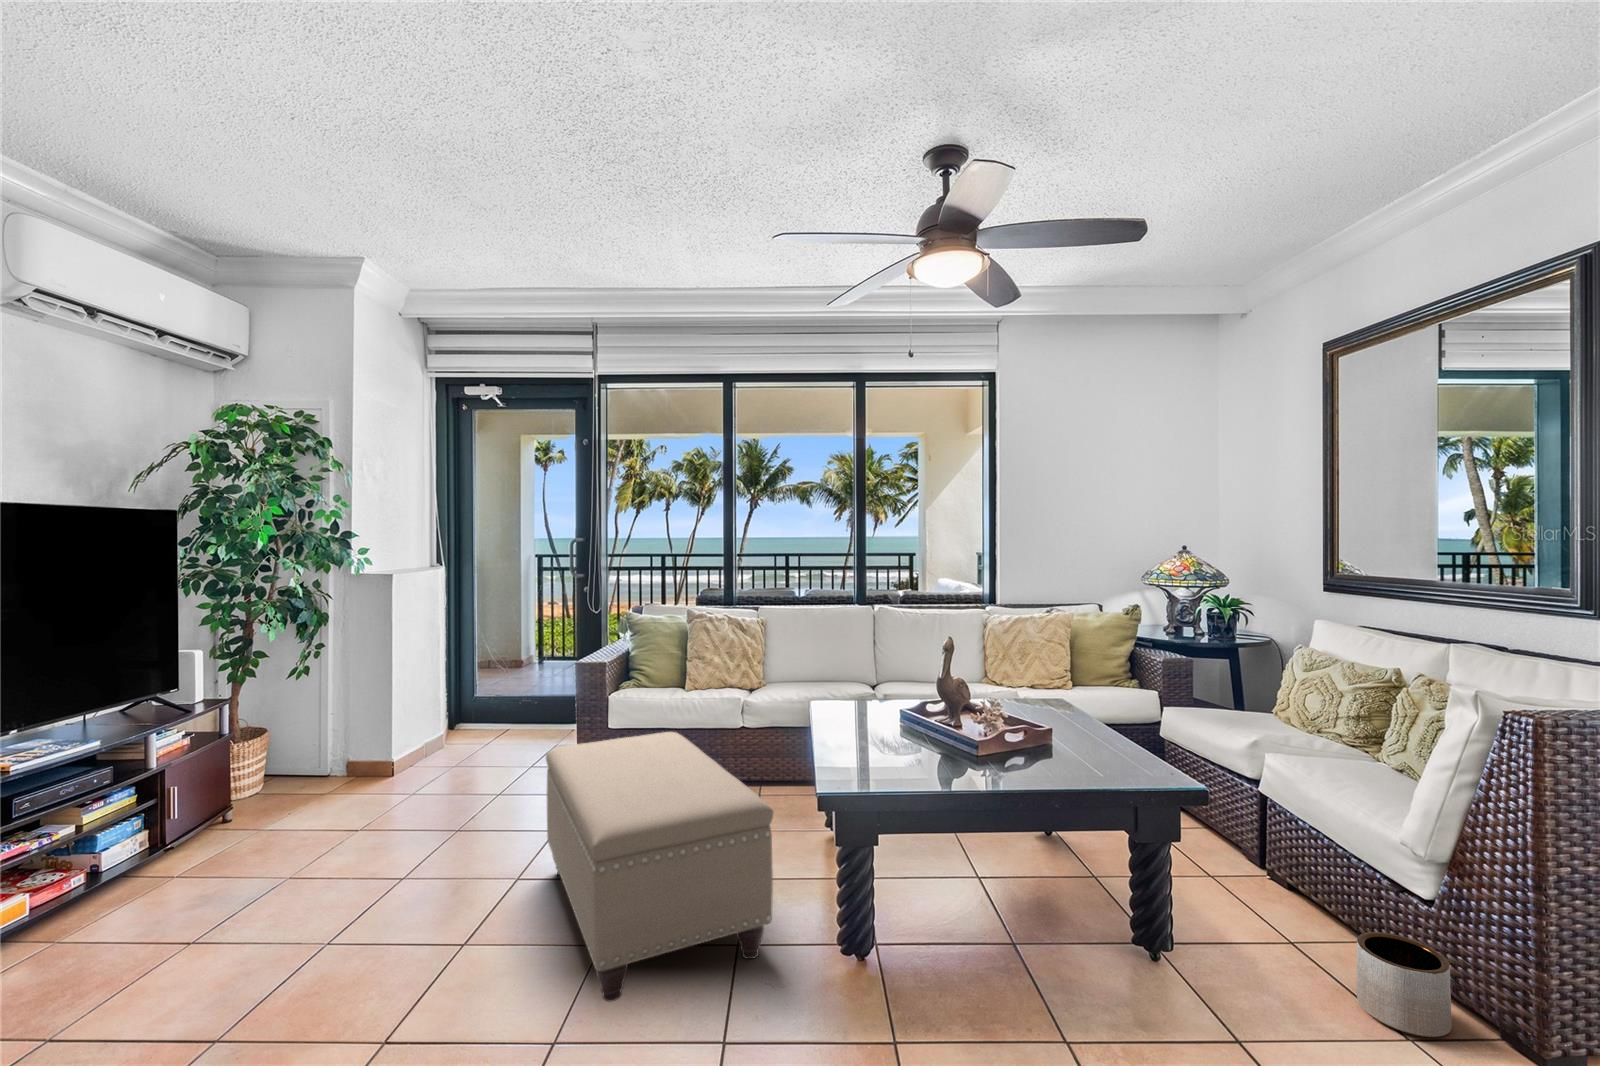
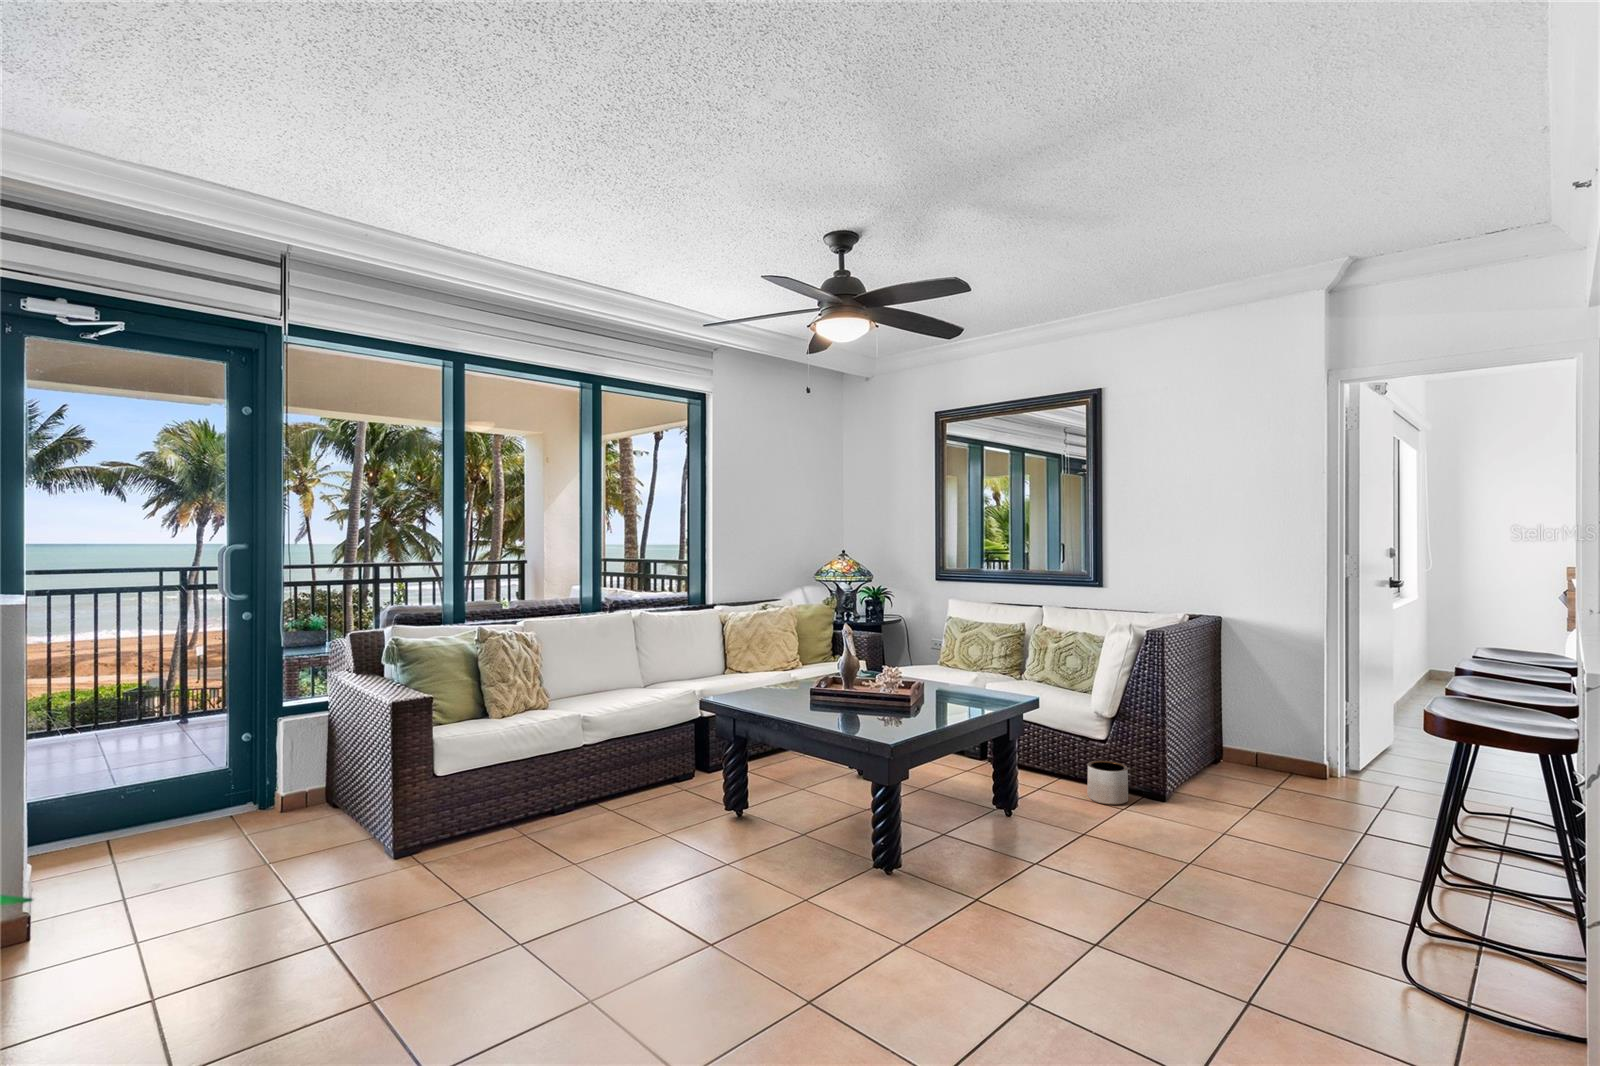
ottoman: present [546,732,773,1002] -> none [547,746,849,955]

